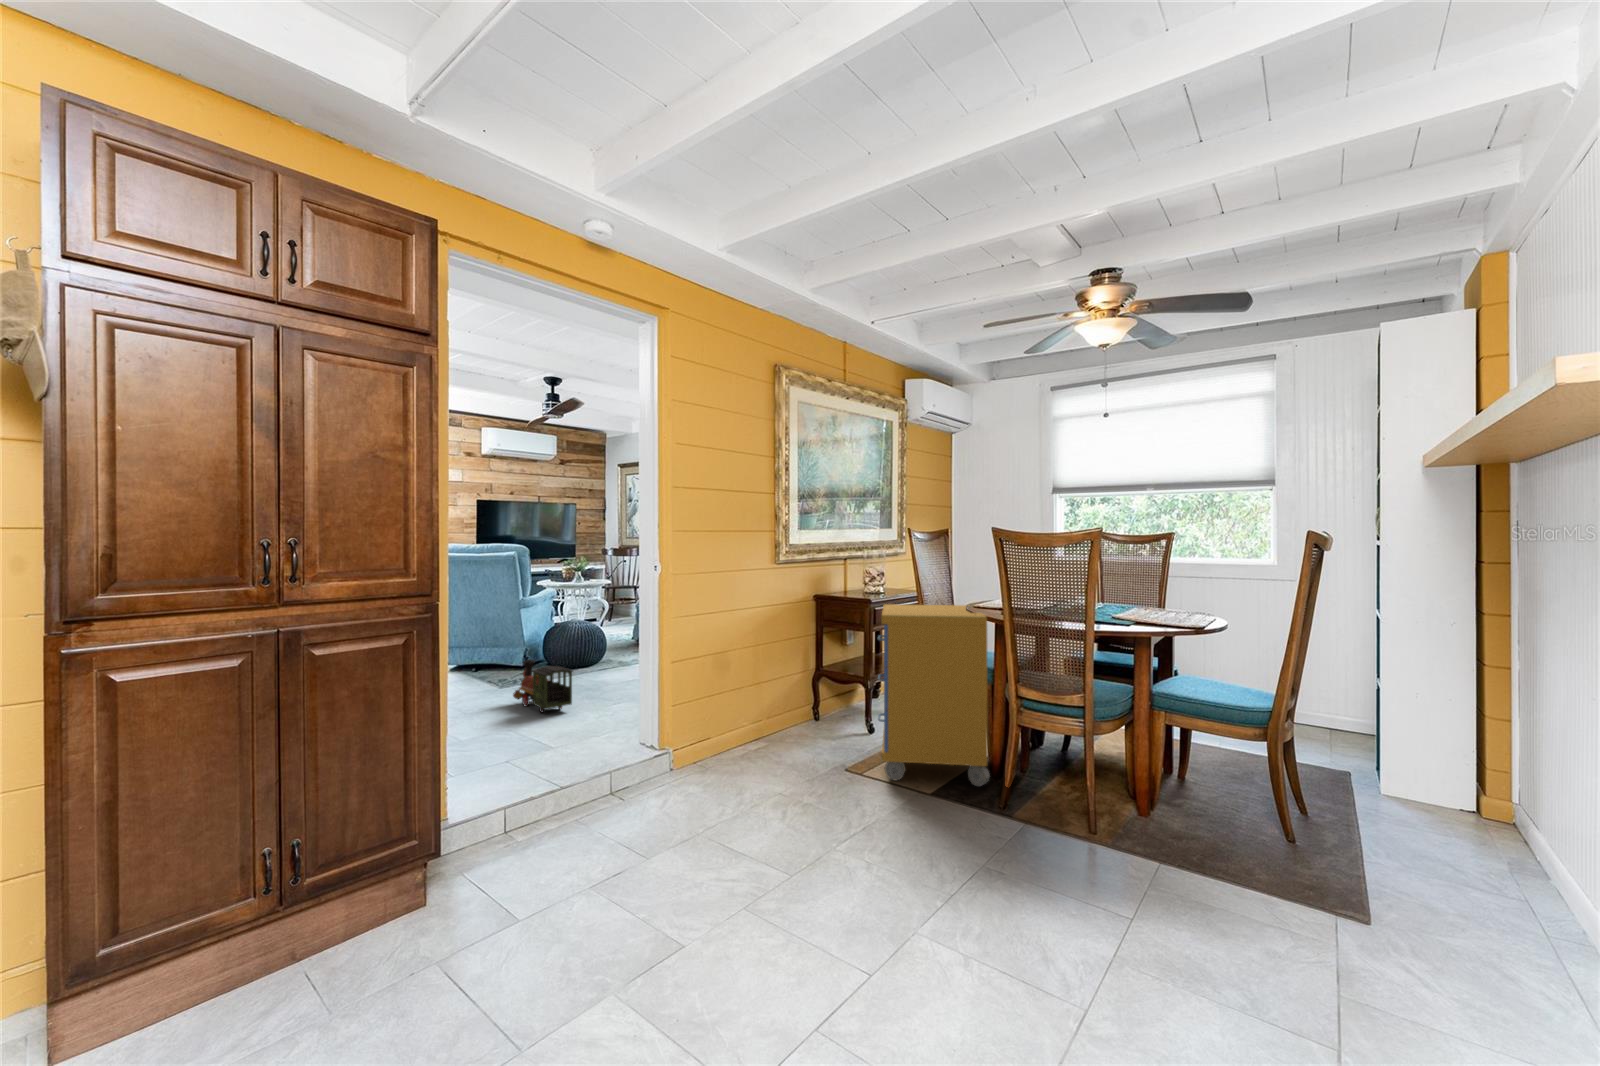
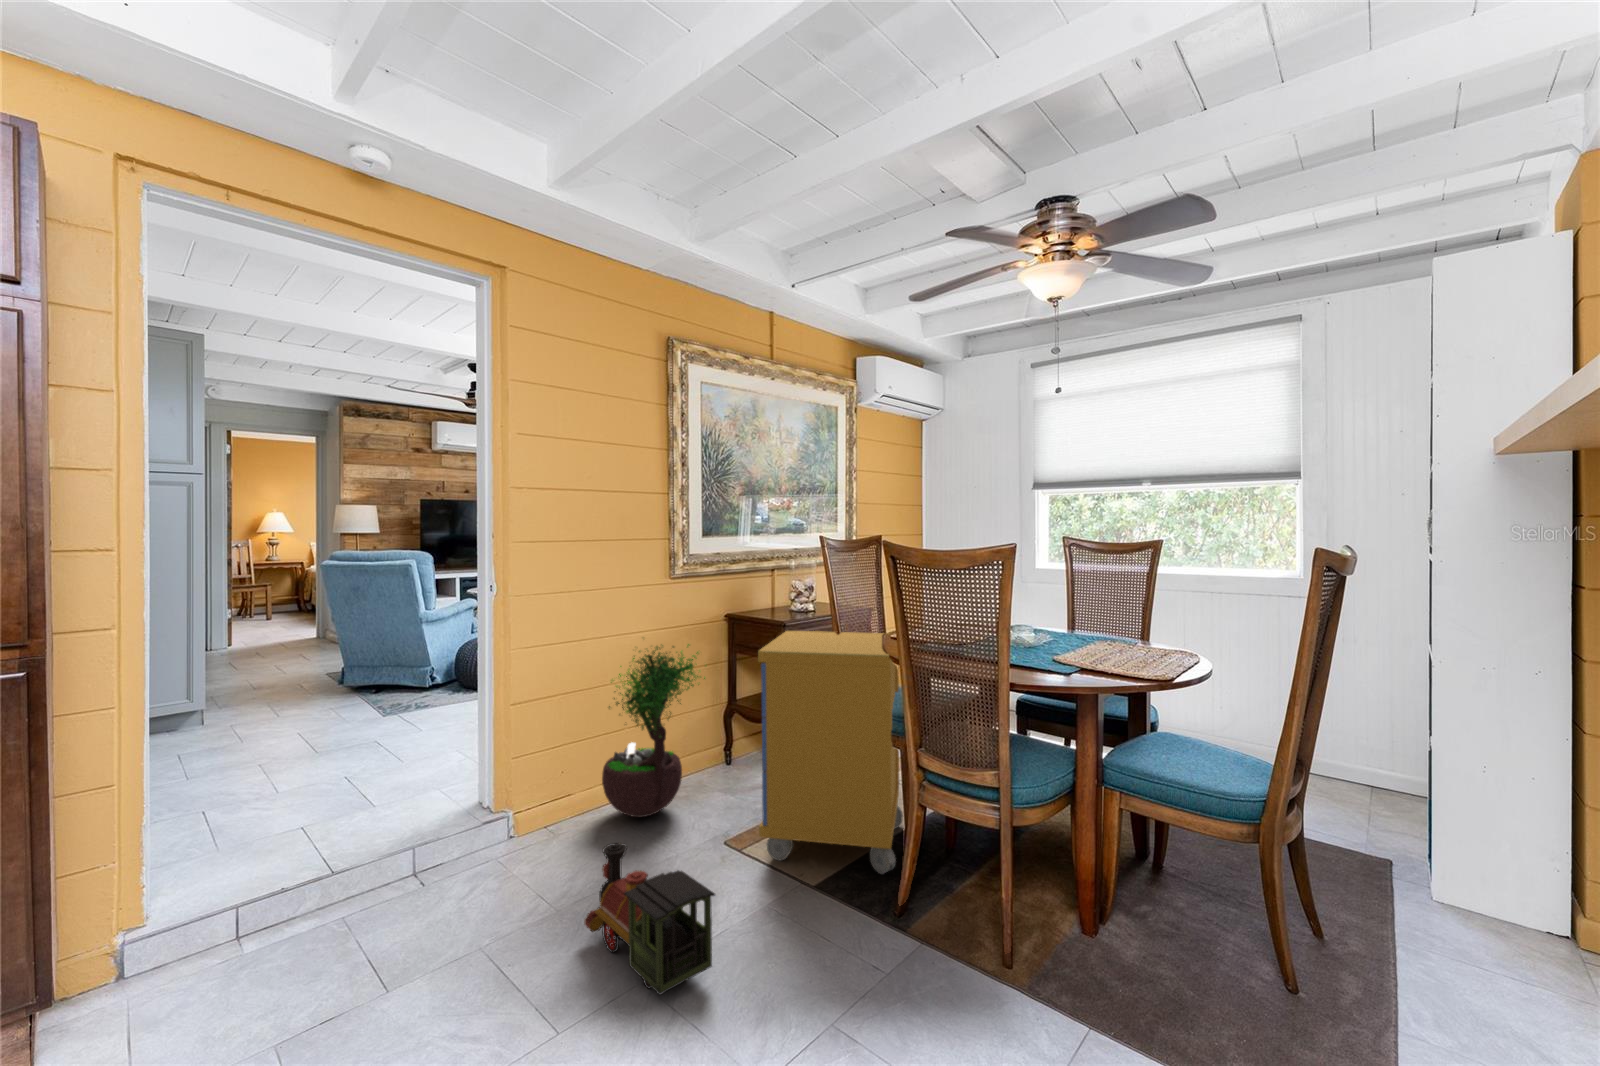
potted tree: none [735,608,820,756] -> present [602,644,705,817]
toy train: present [513,659,573,713] -> present [584,843,715,995]

